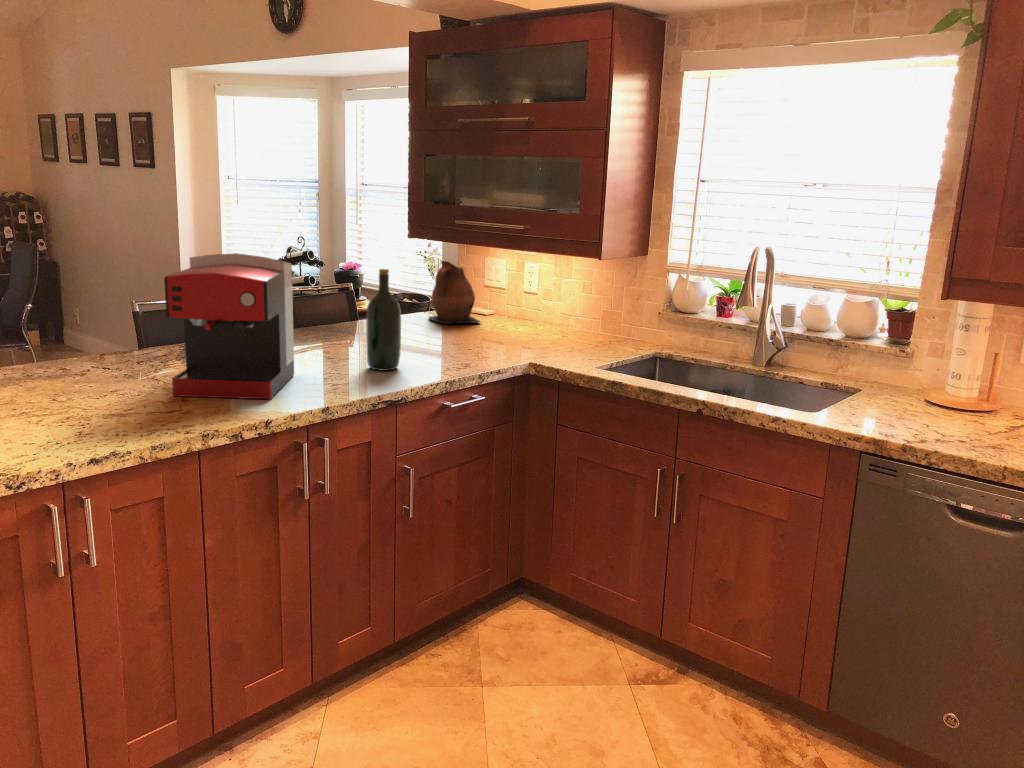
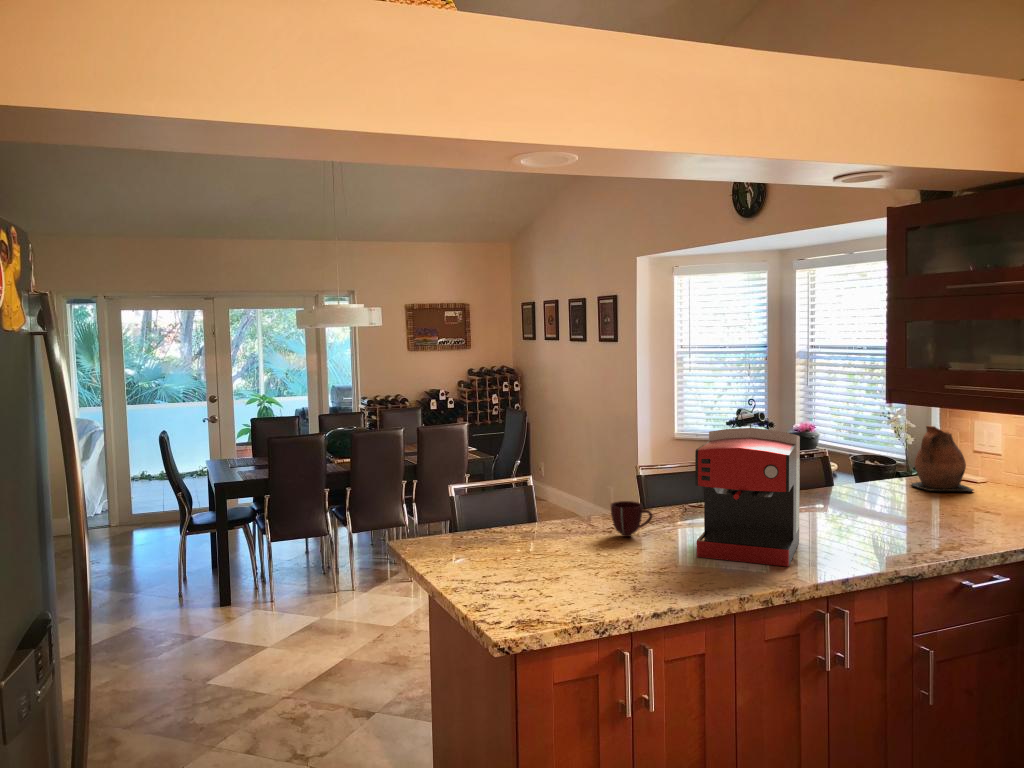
wine bottle: present [366,269,401,371] -> none [870,440,908,542]
mug: none [74,340,128,380] -> present [611,501,652,537]

